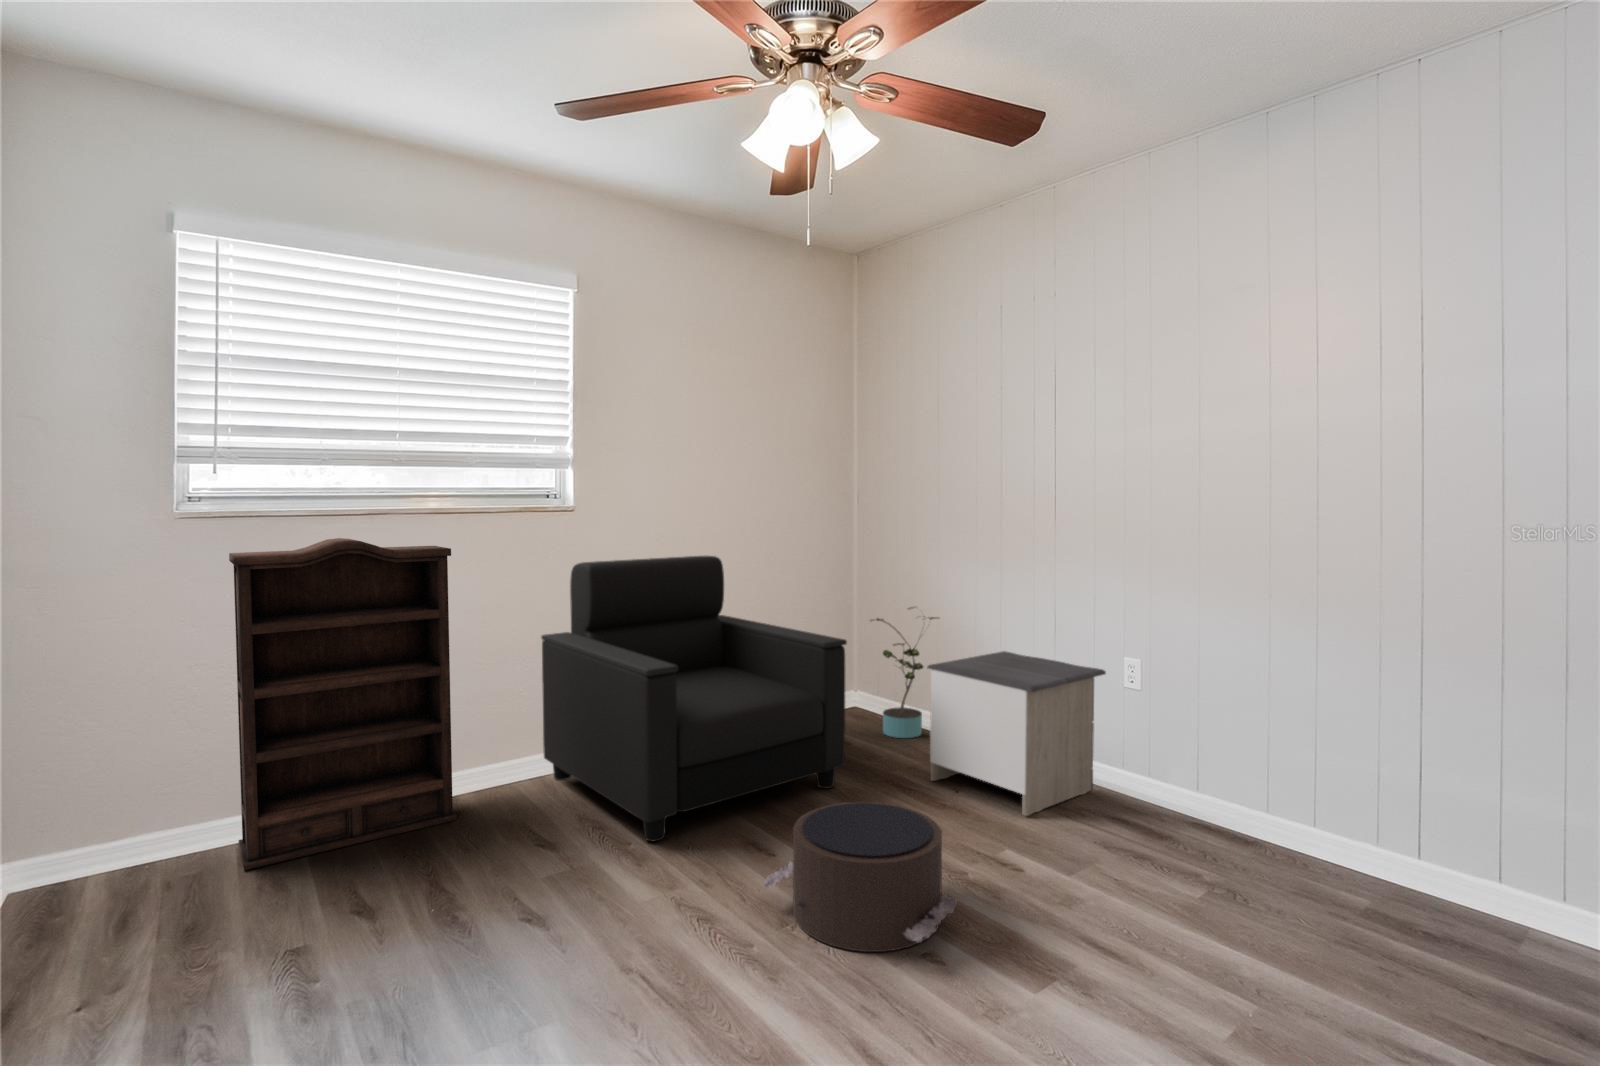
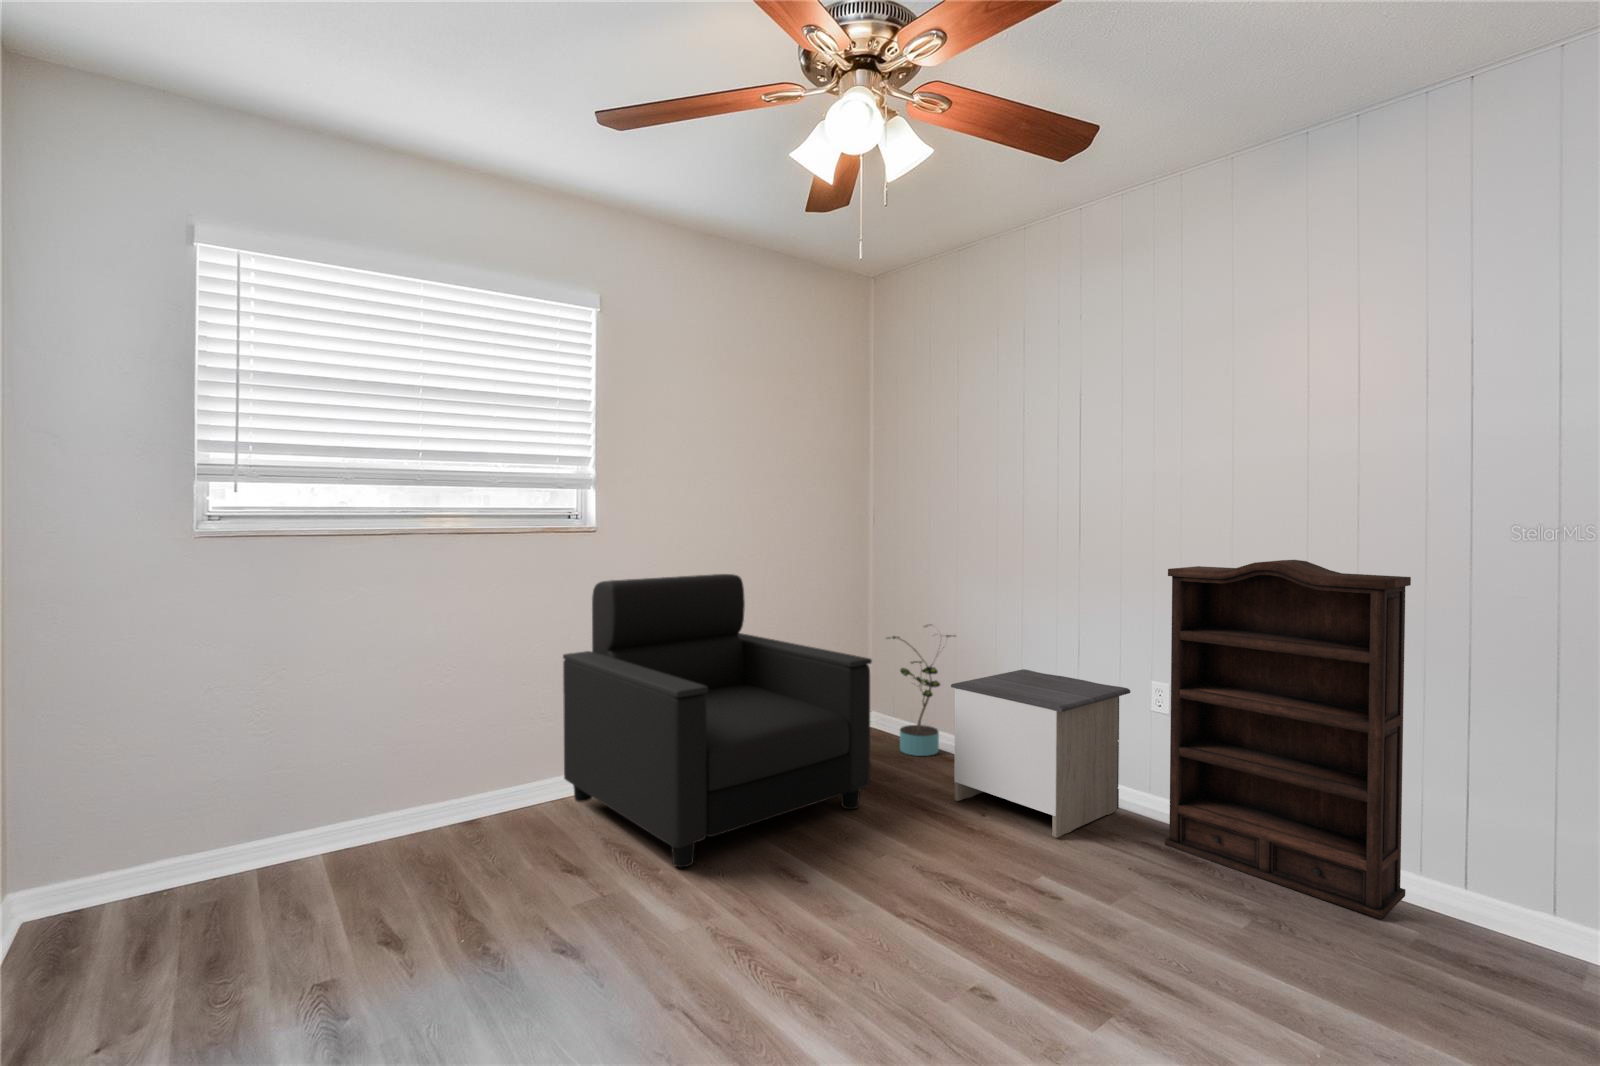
bookshelf: present [229,538,457,870] -> present [1165,560,1411,919]
pouf: present [761,802,960,952] -> none [799,827,1009,989]

